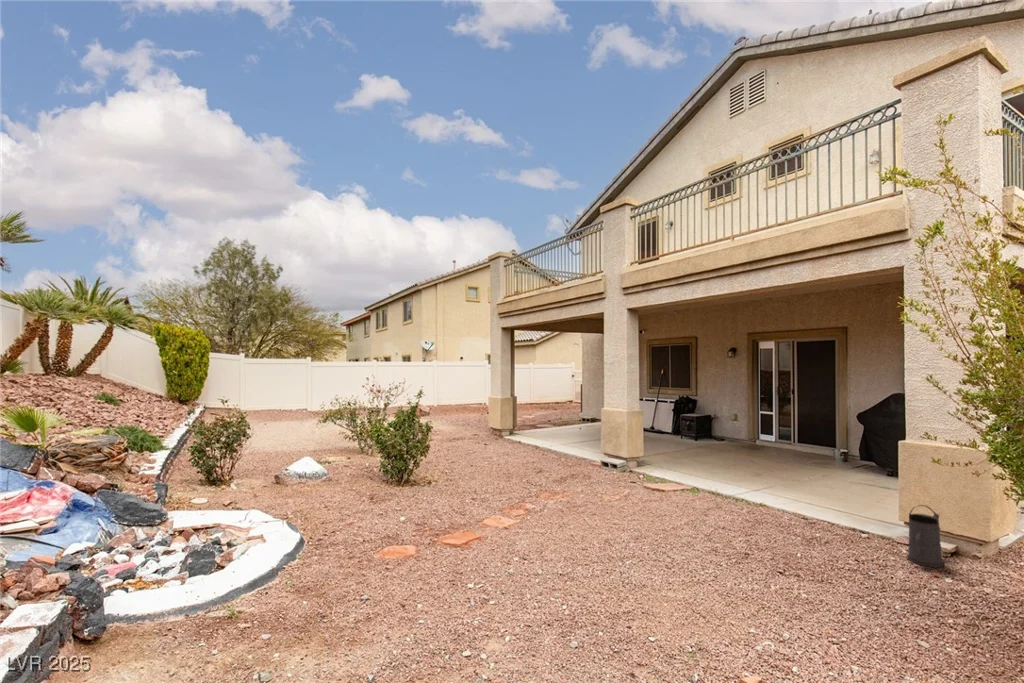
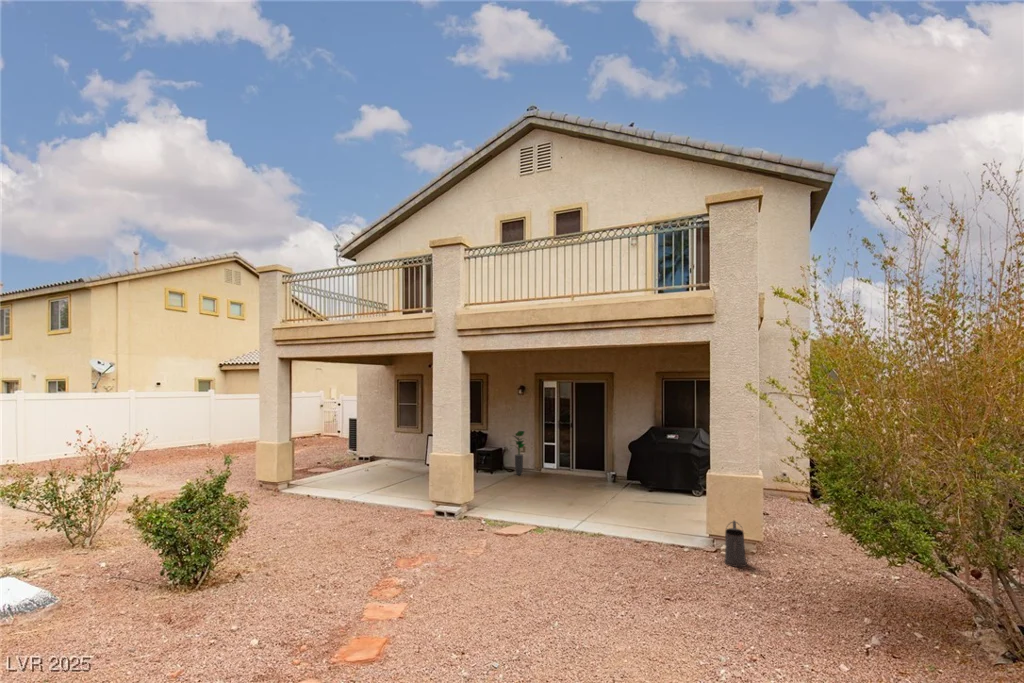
potted plant: none [717,398,739,444] -> present [514,431,525,475]

